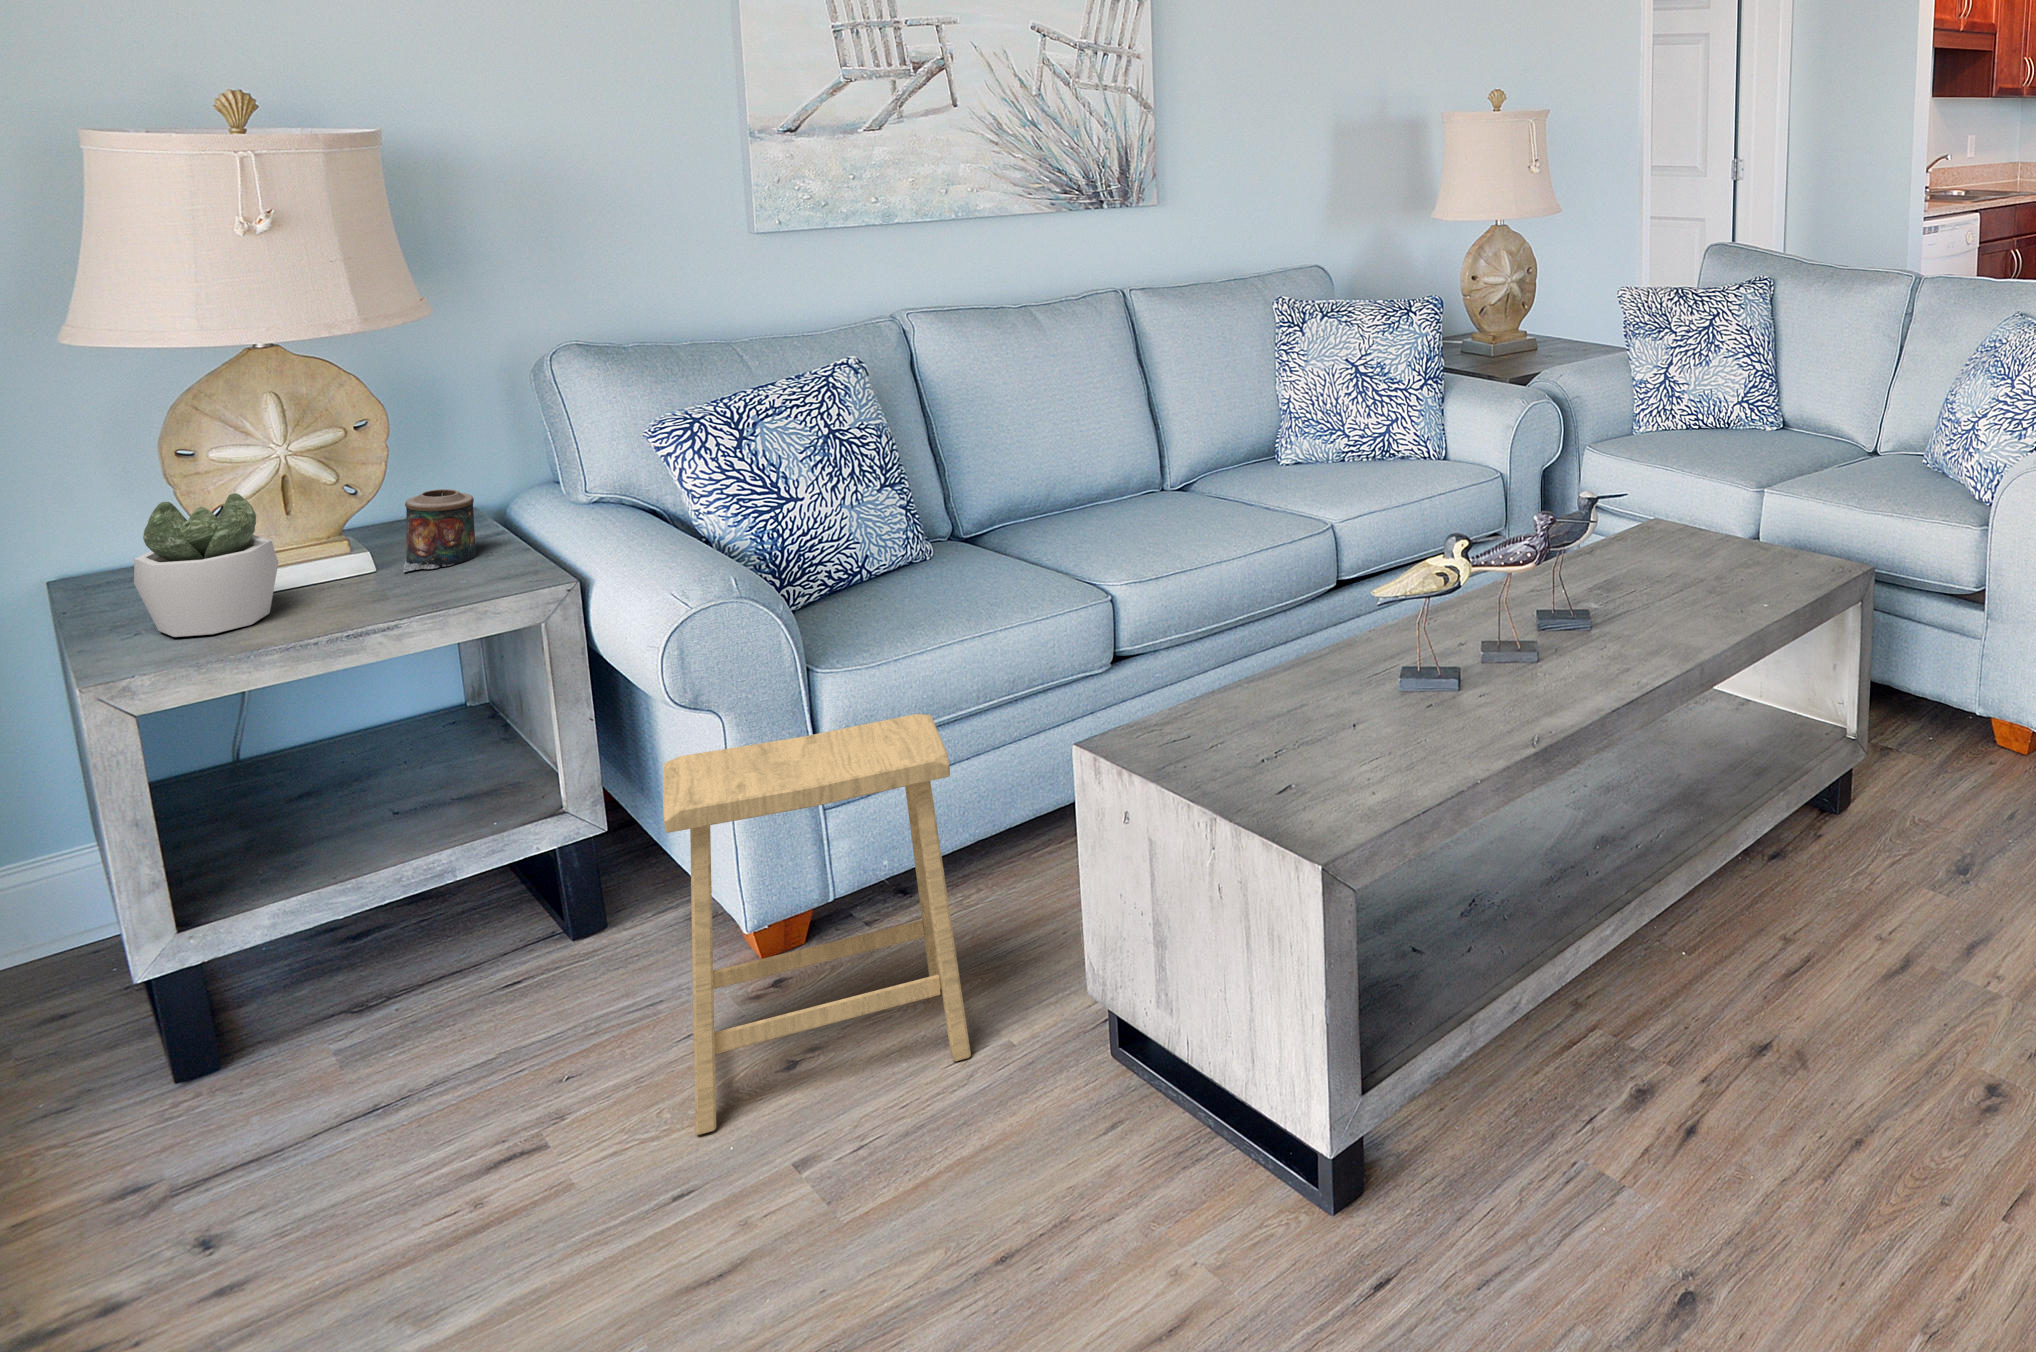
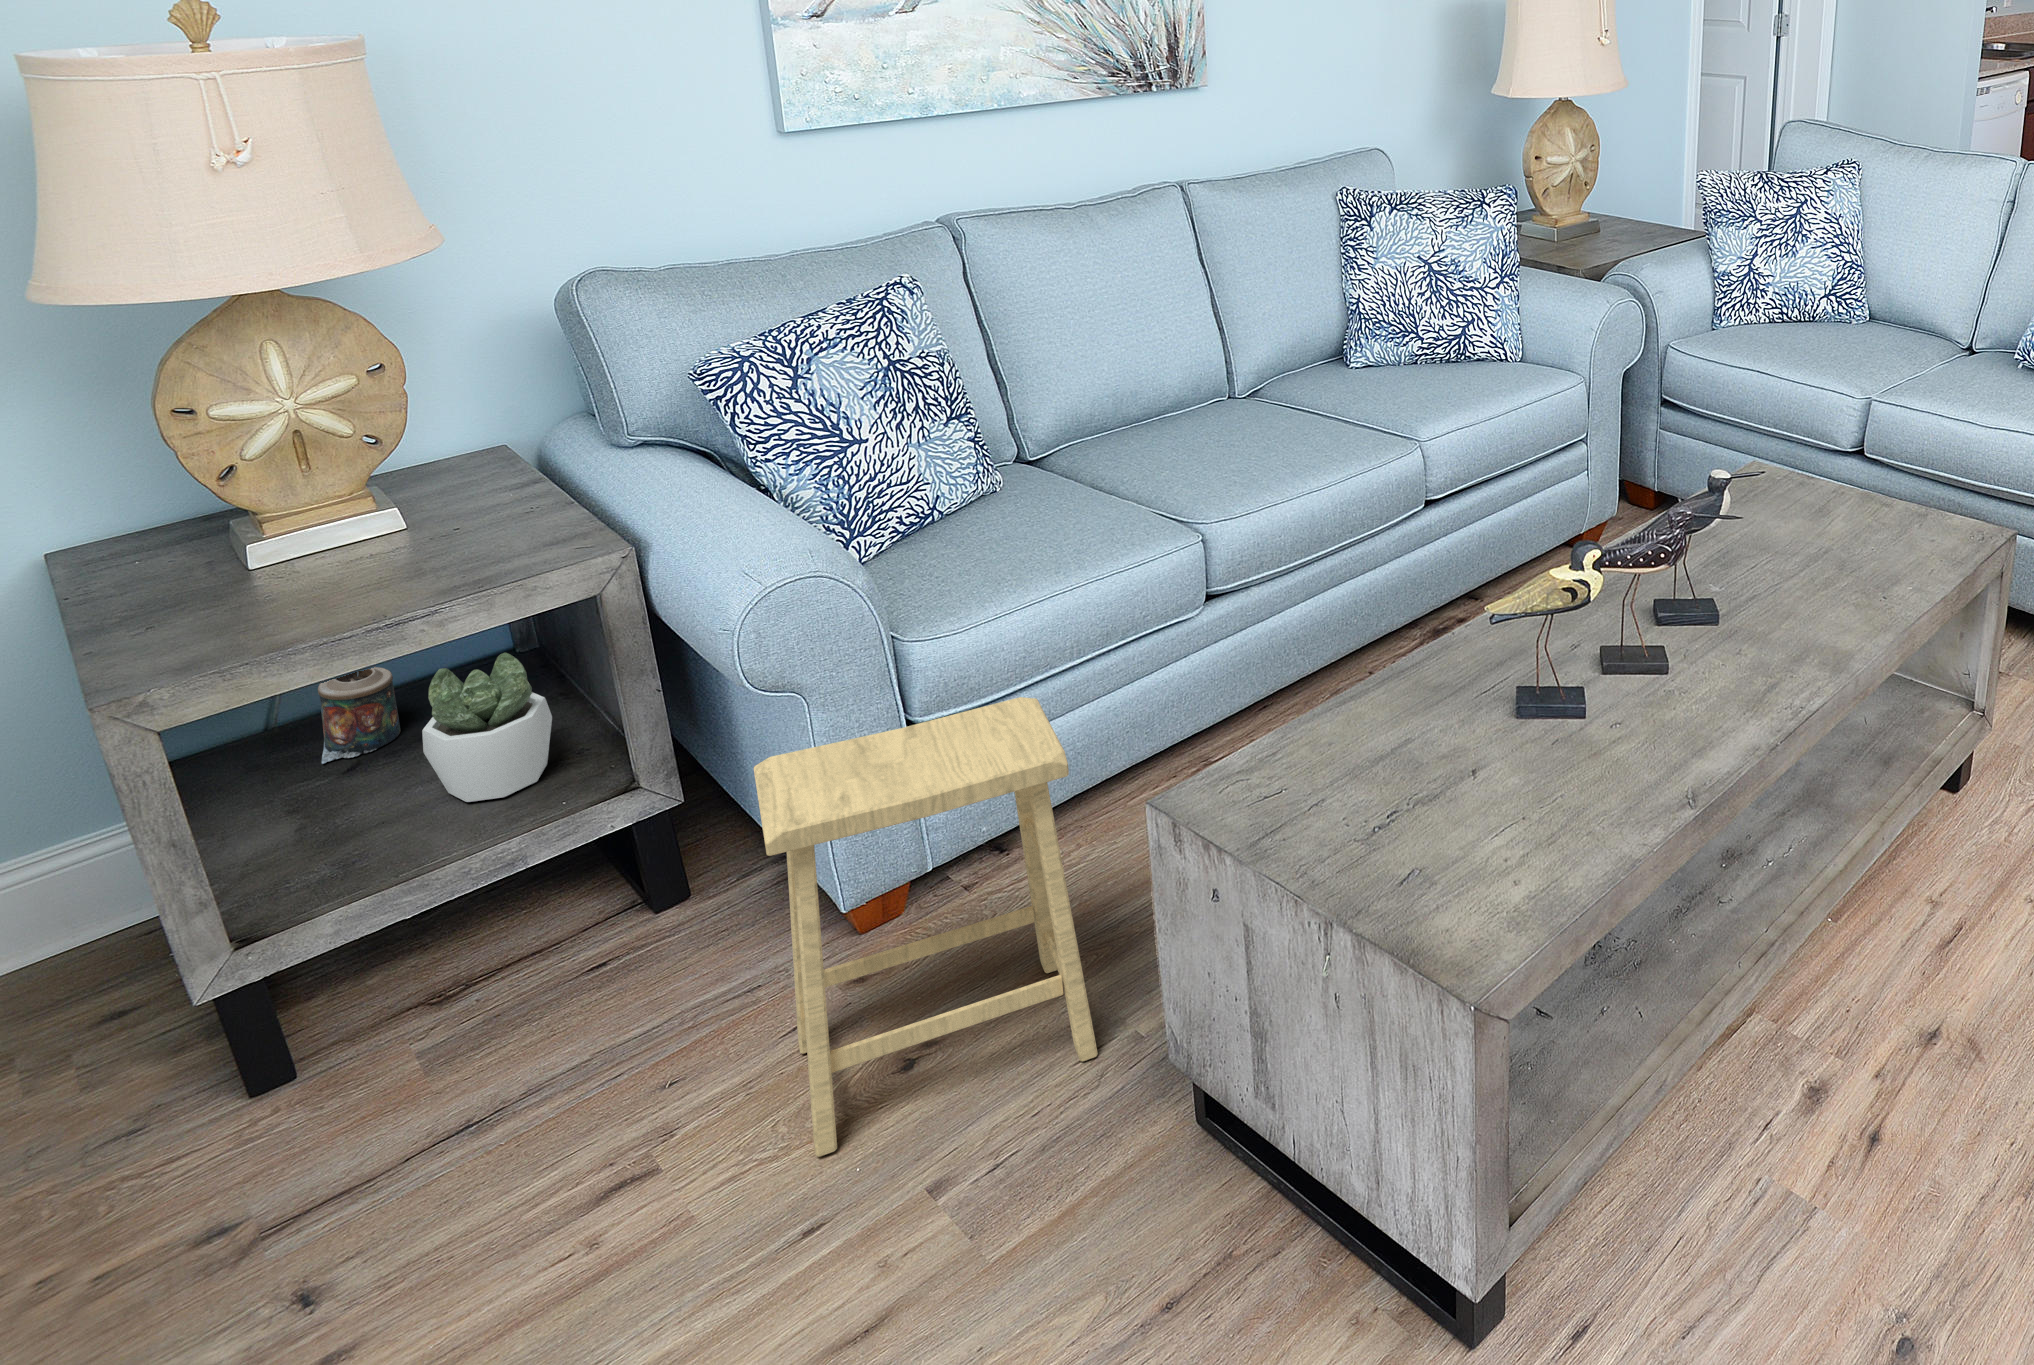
candle: present [403,489,476,572] -> present [318,667,401,764]
succulent plant: present [134,493,278,637] -> present [422,653,552,802]

